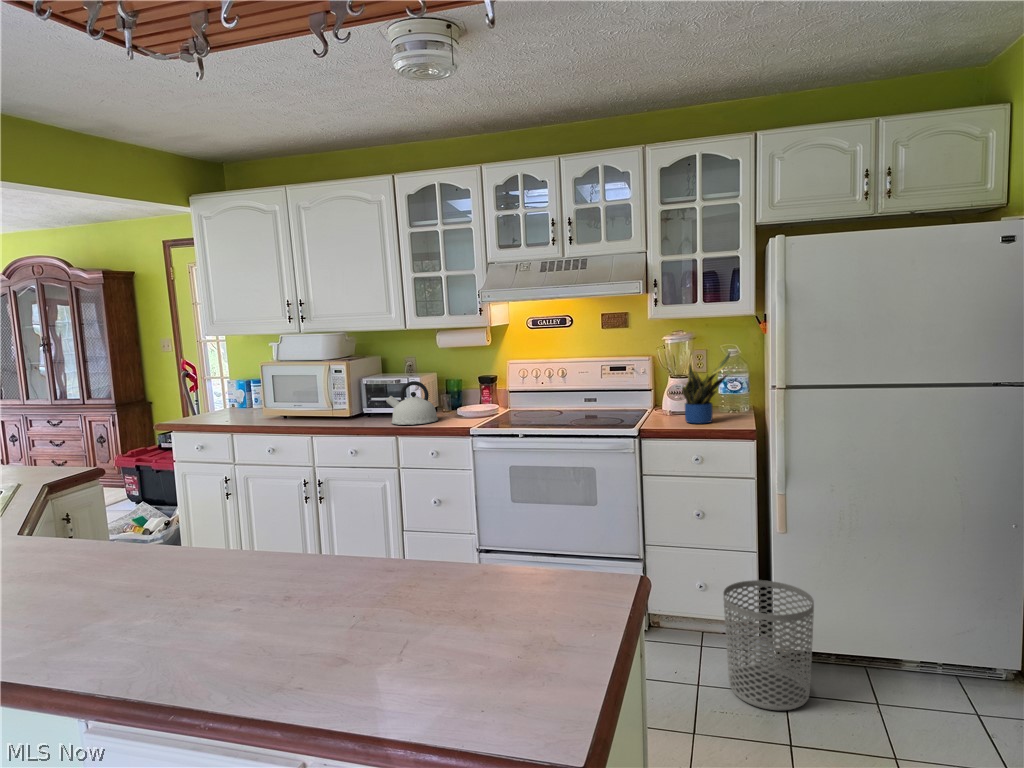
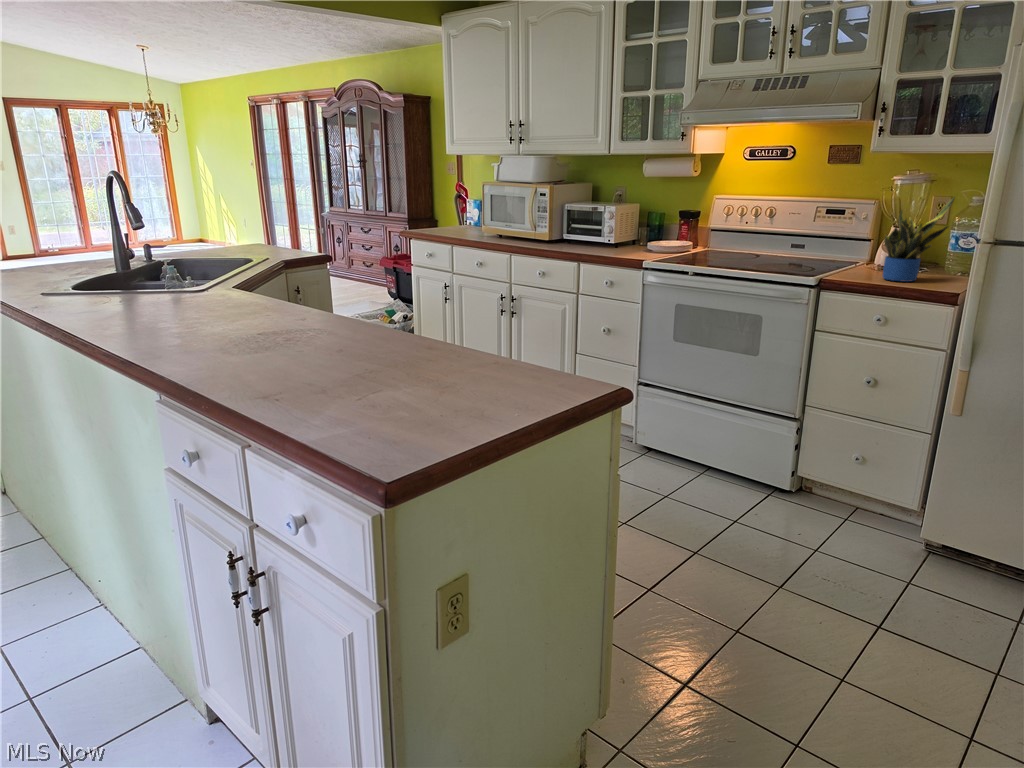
kettle: present [386,381,438,425] -> none [578,209,627,252]
waste bin: present [723,580,814,710] -> none [848,458,965,594]

